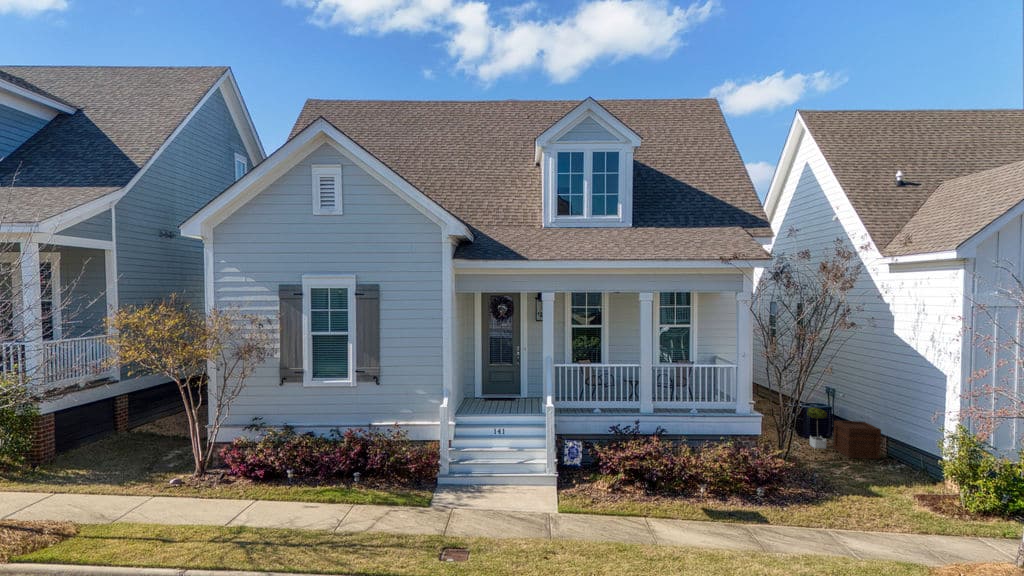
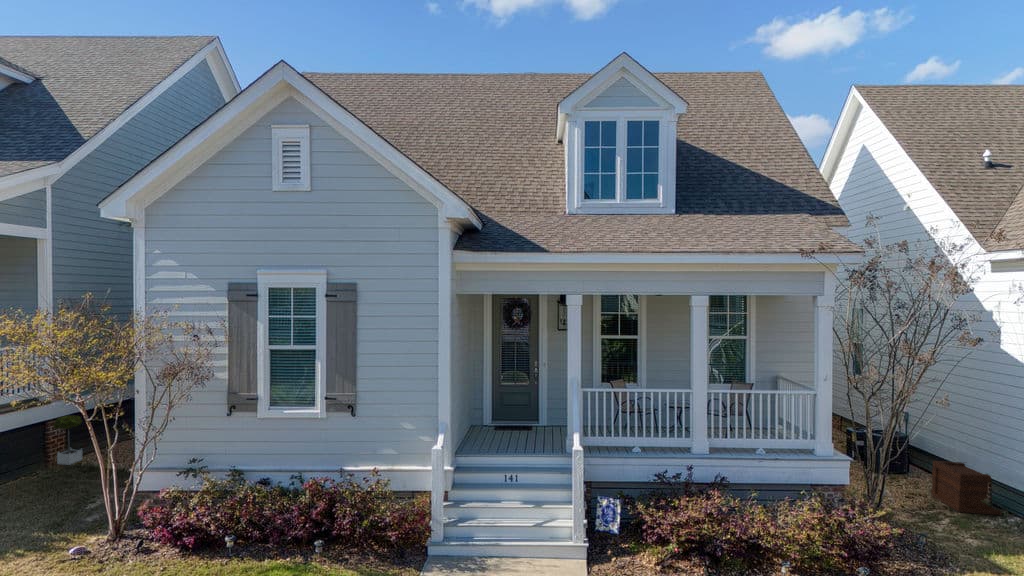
potted tree: present [807,408,827,449] -> present [54,415,82,465]

